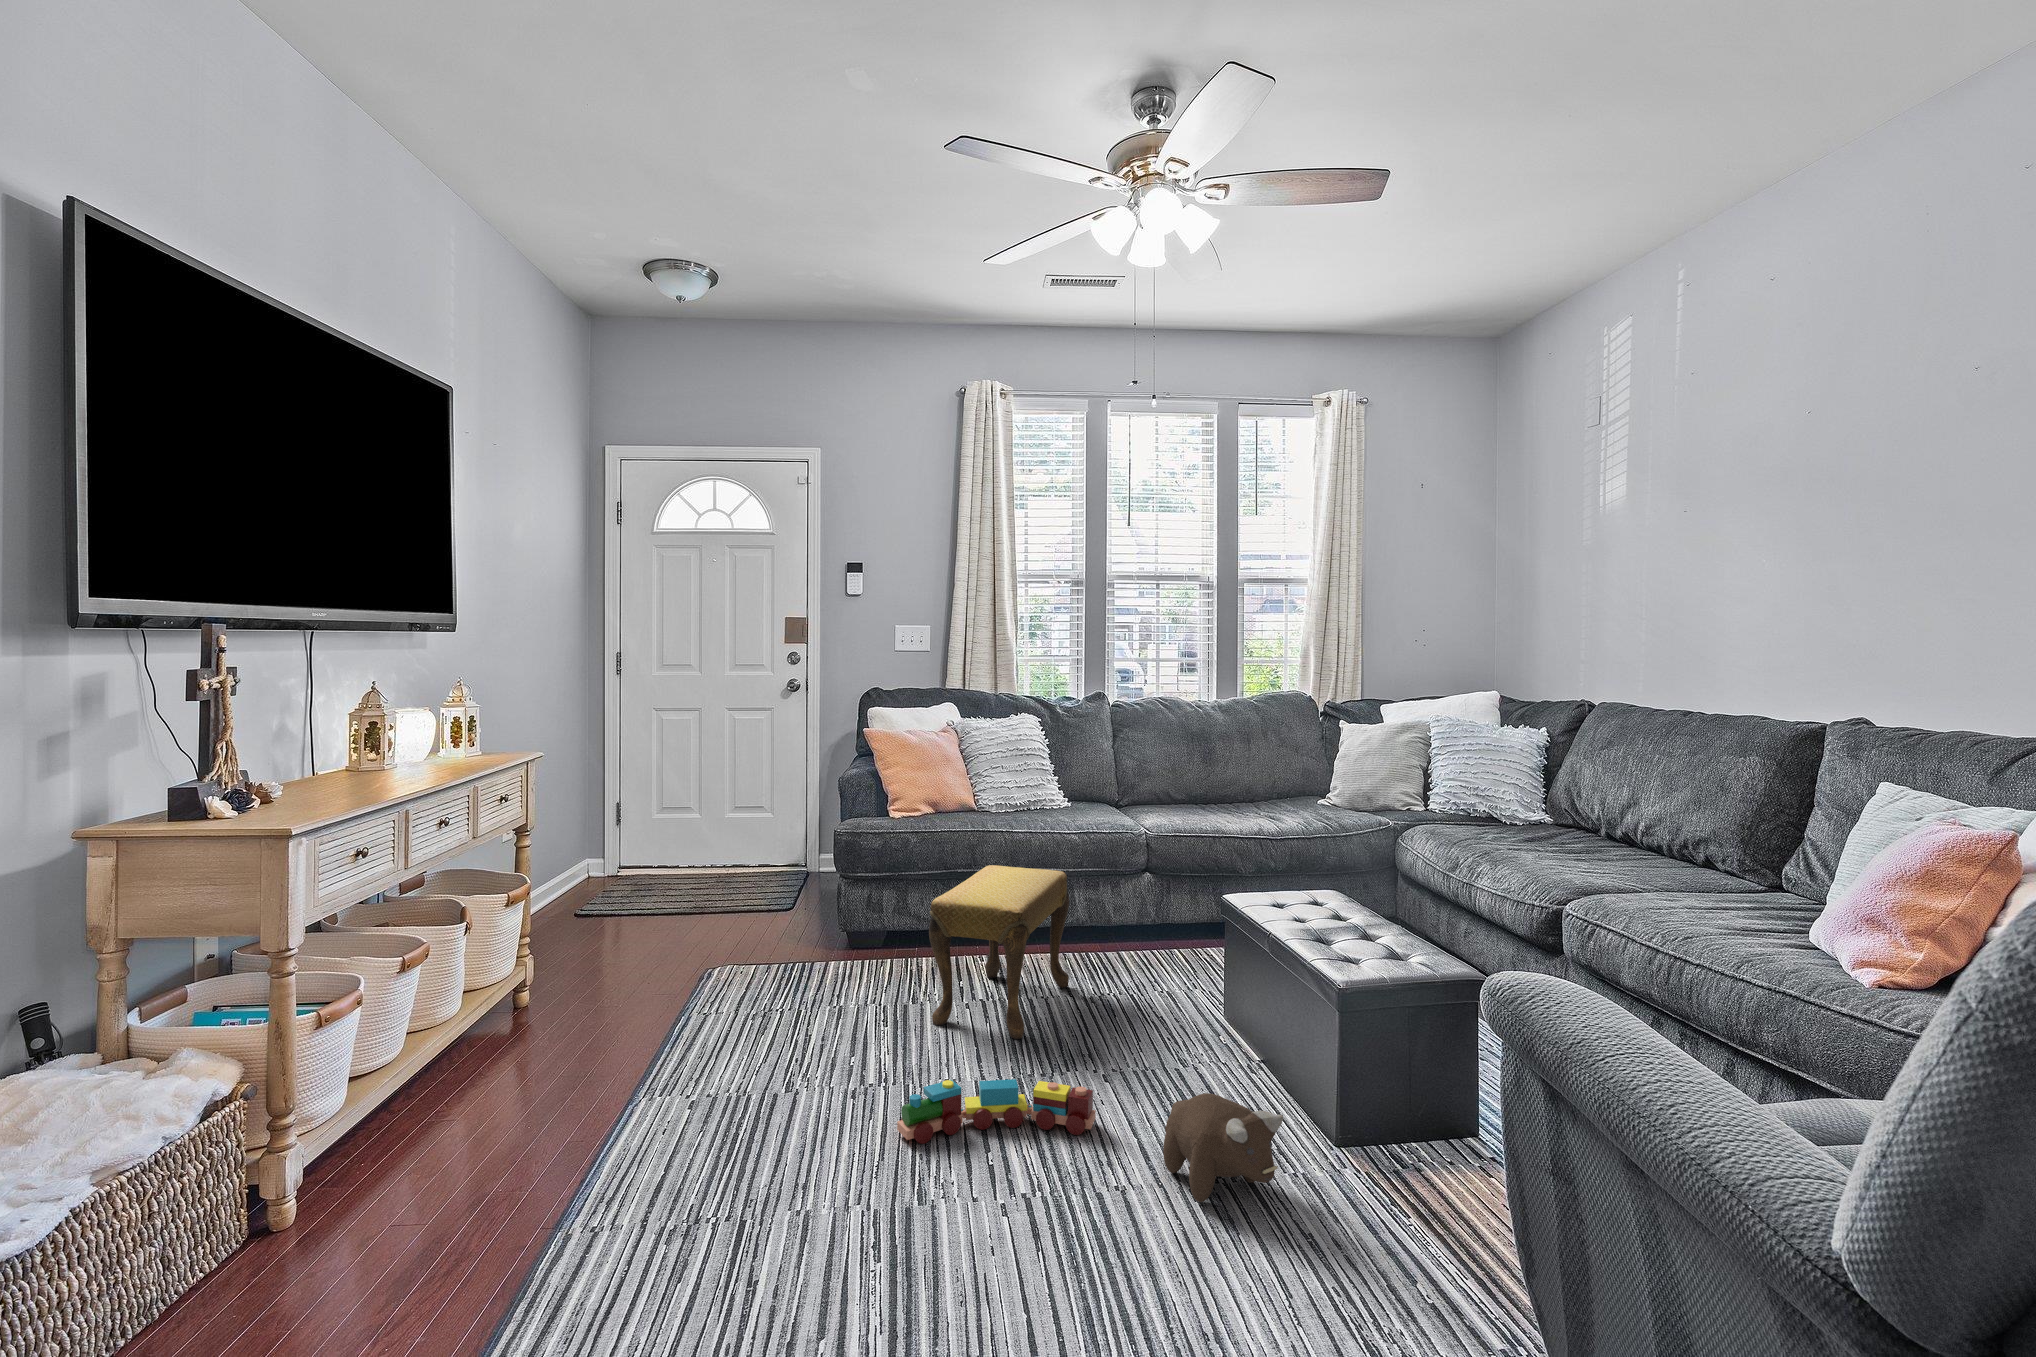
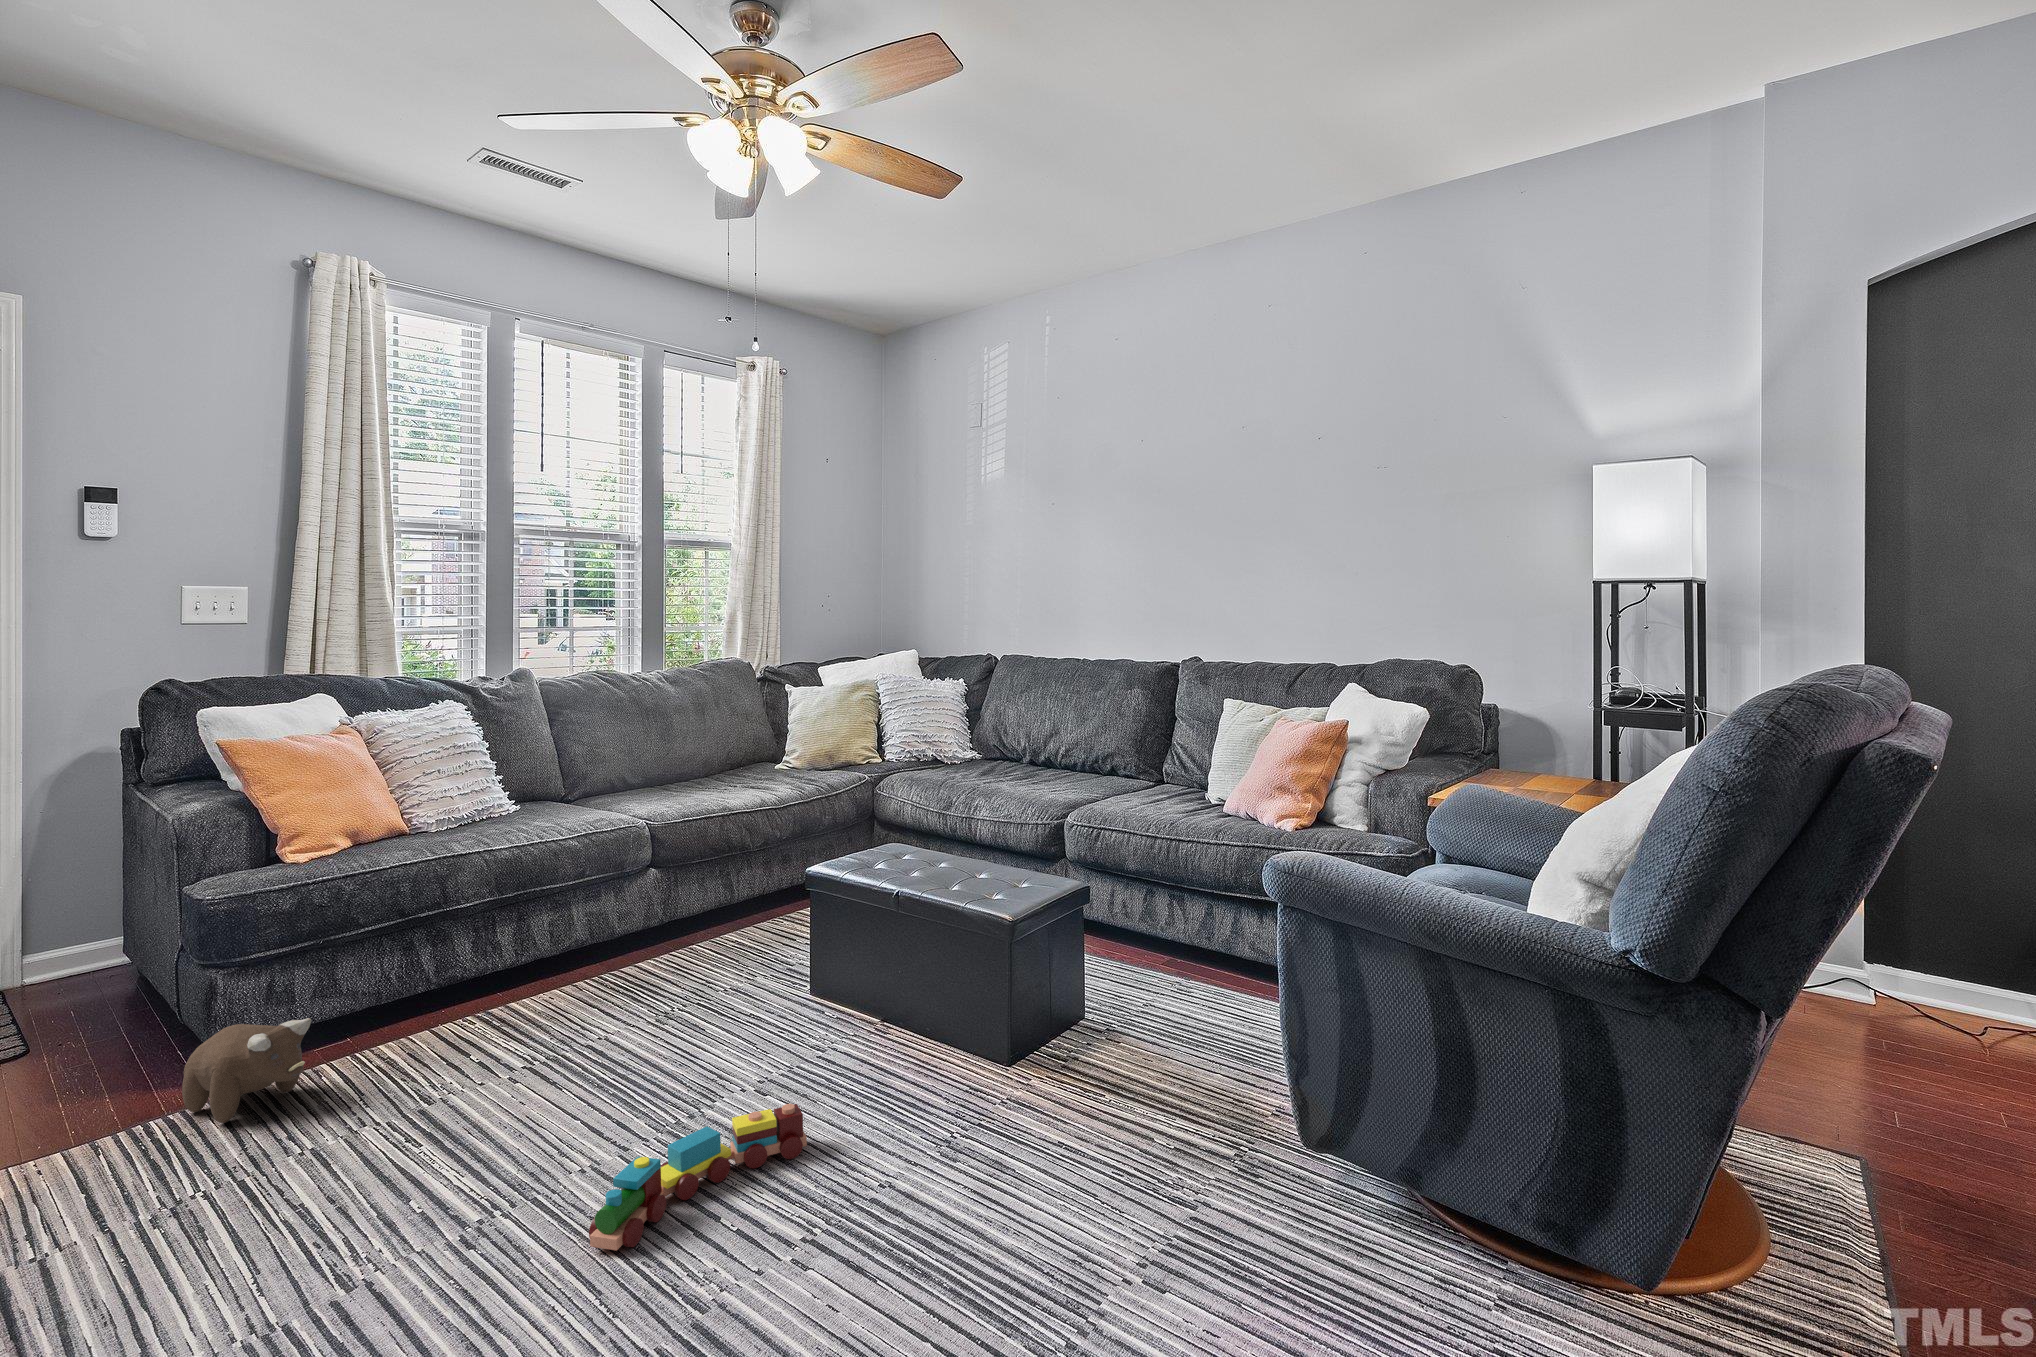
footstool: present [929,865,1069,1039] -> none [475,884,624,1118]
plush toy: present [1163,1093,1283,1202] -> present [182,1018,311,1123]

